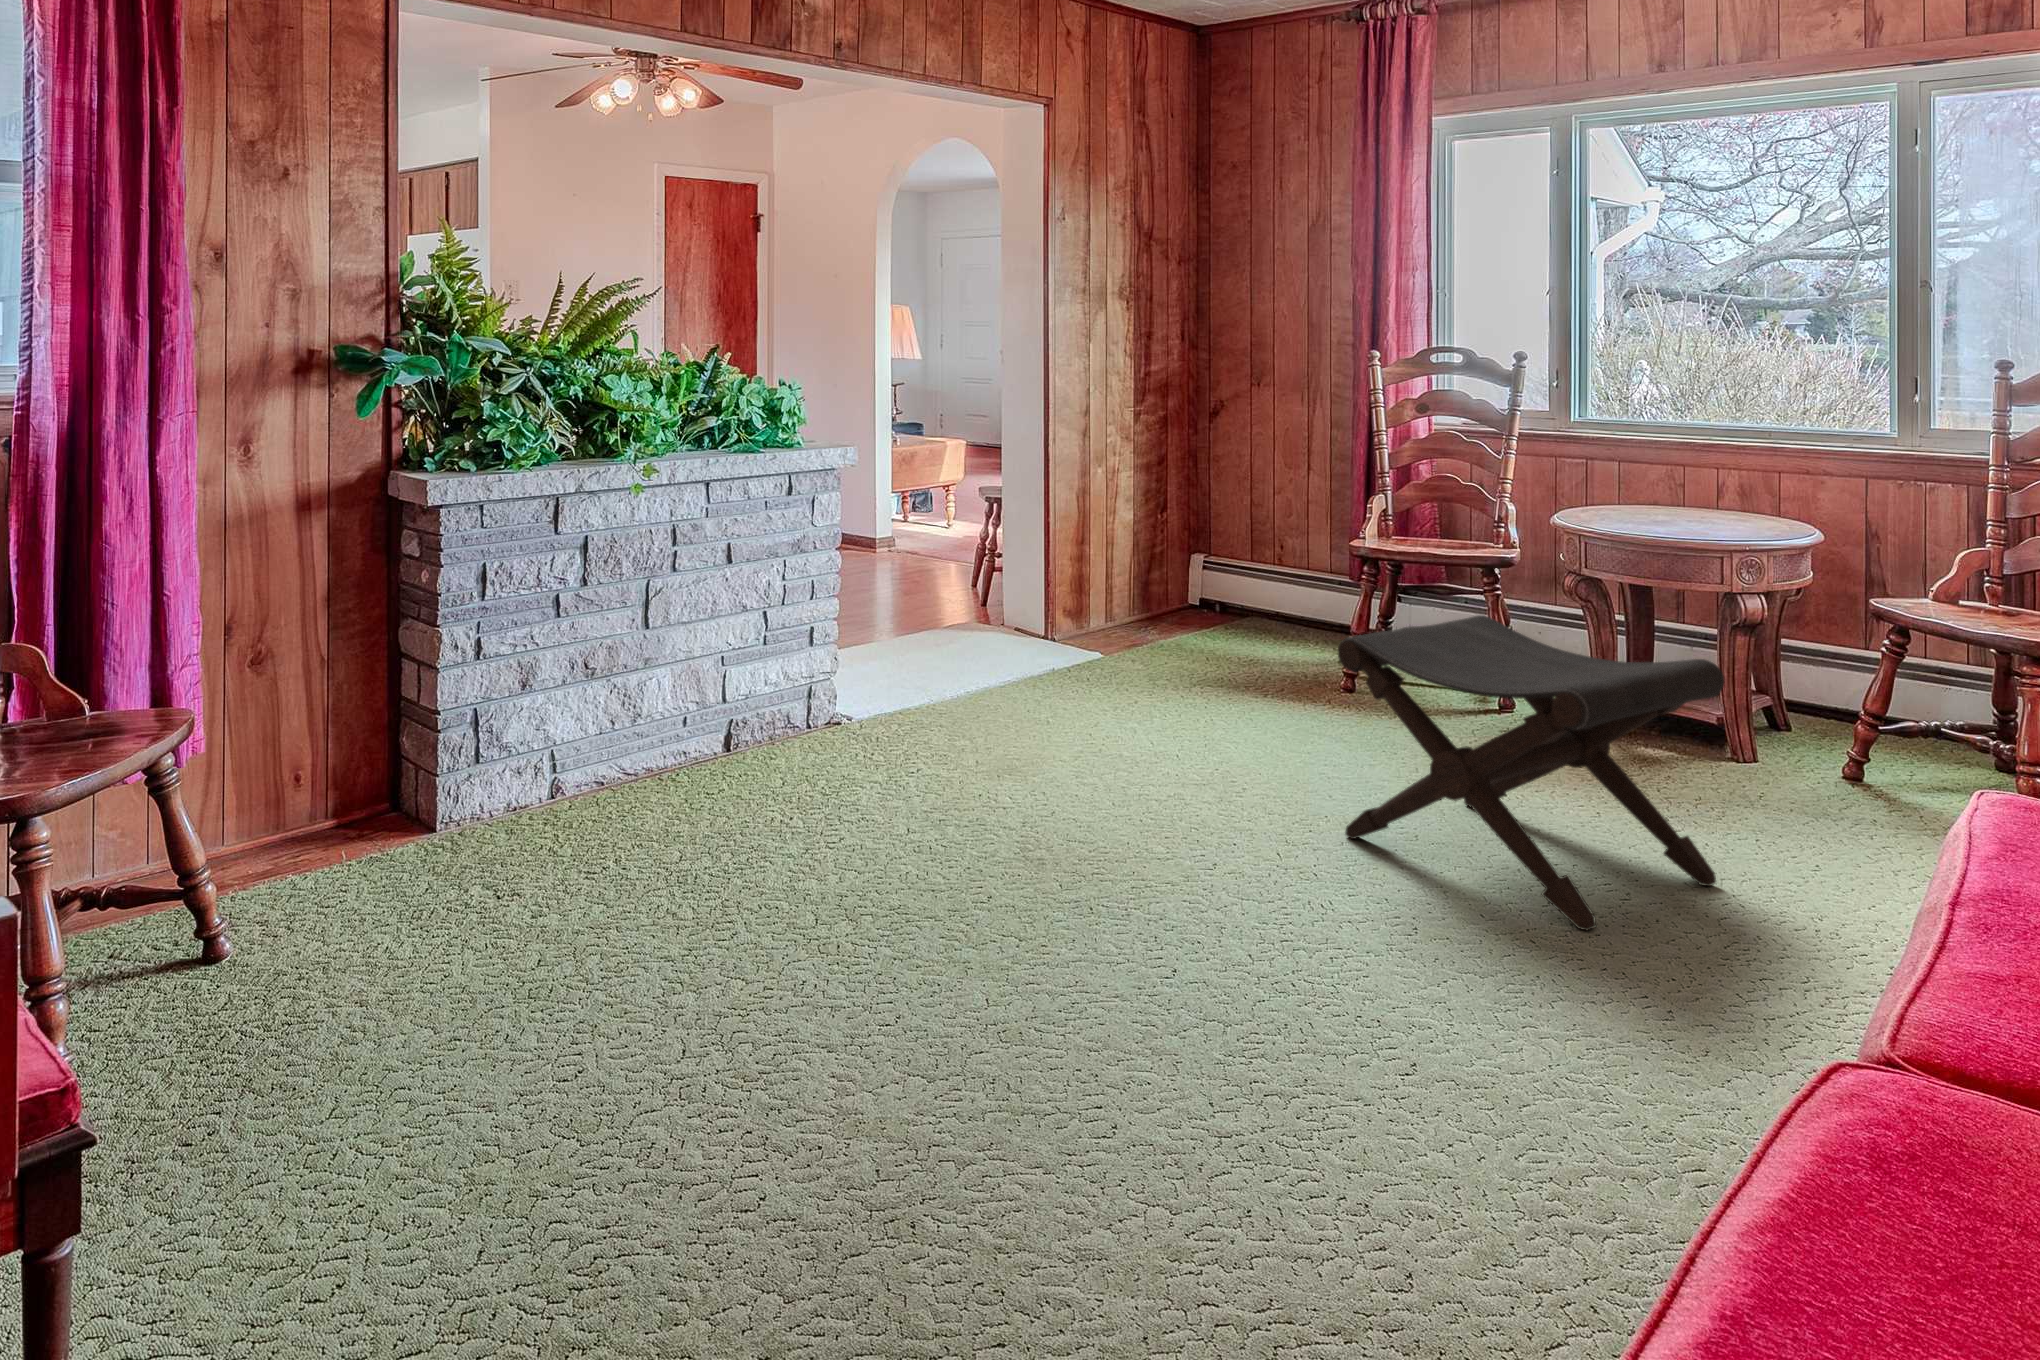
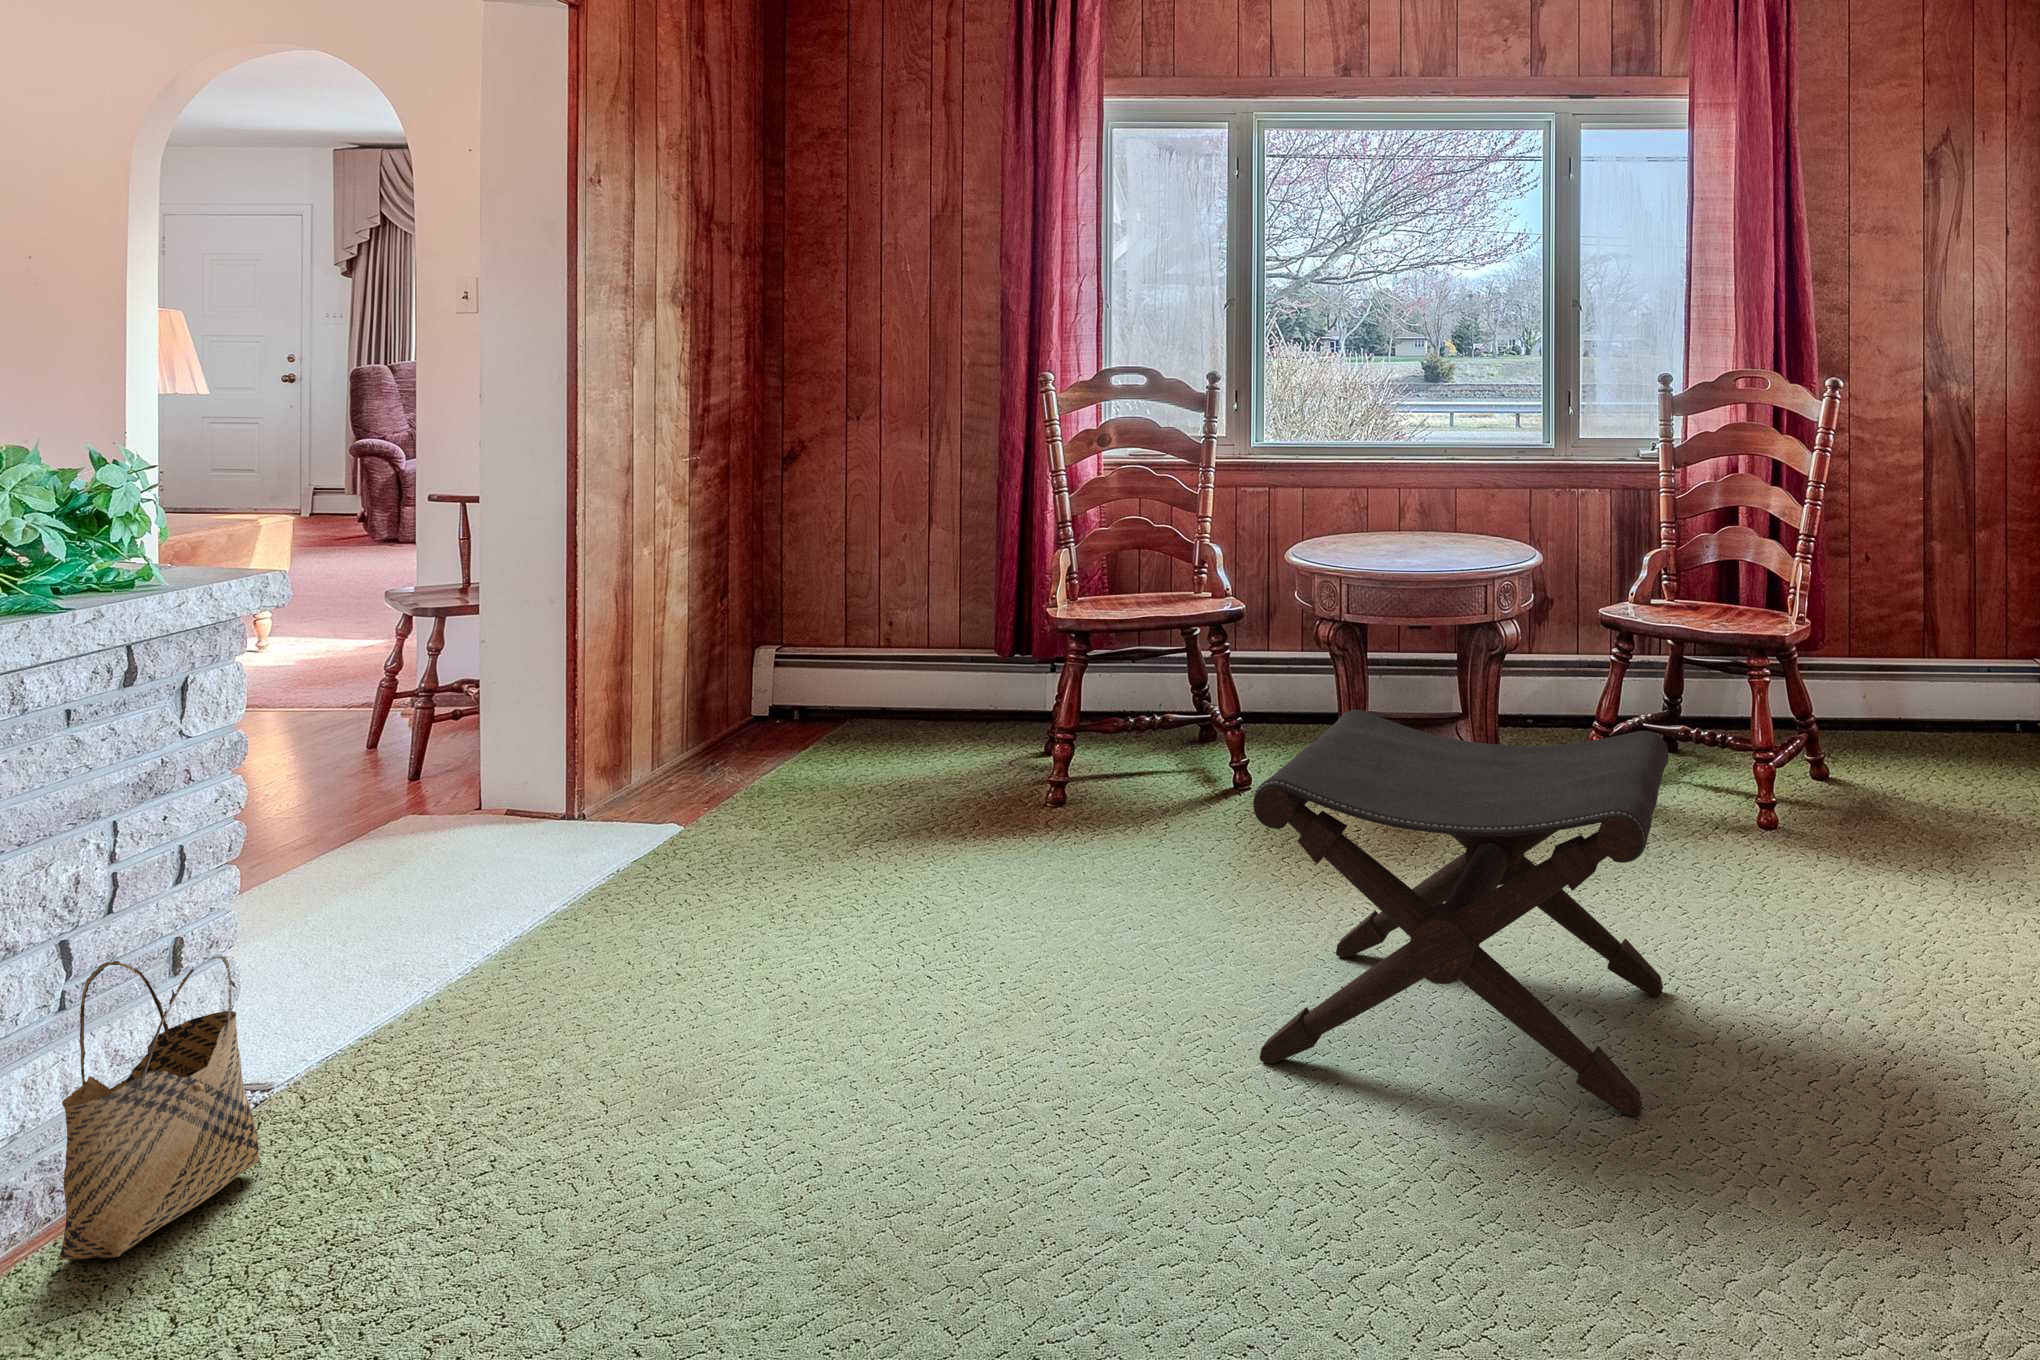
woven basket: none [757,625,835,757] -> present [59,956,259,1260]

